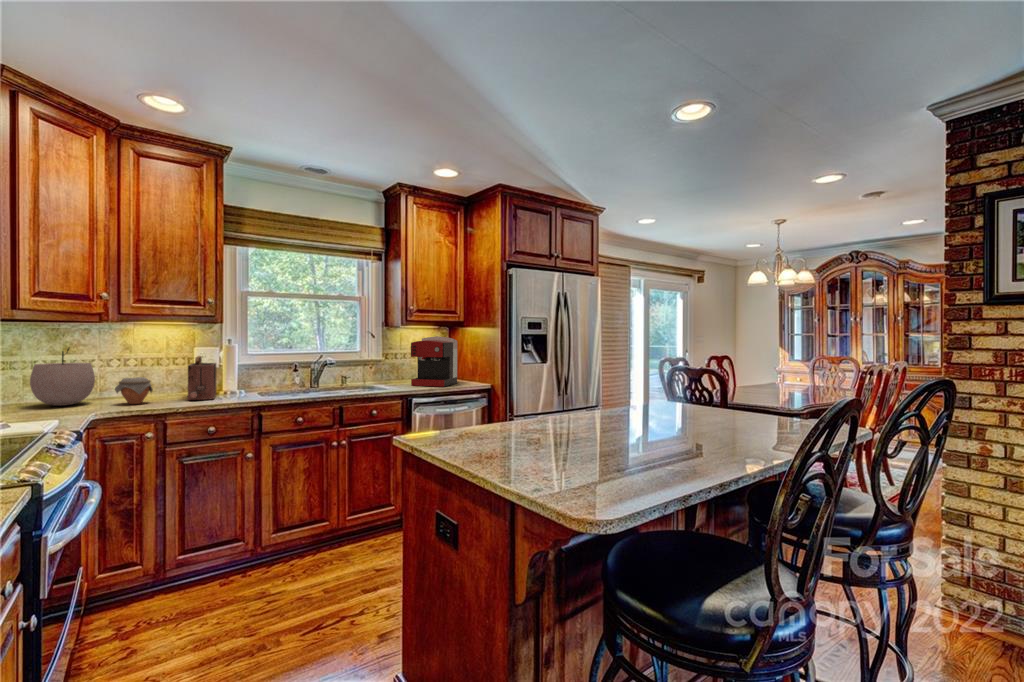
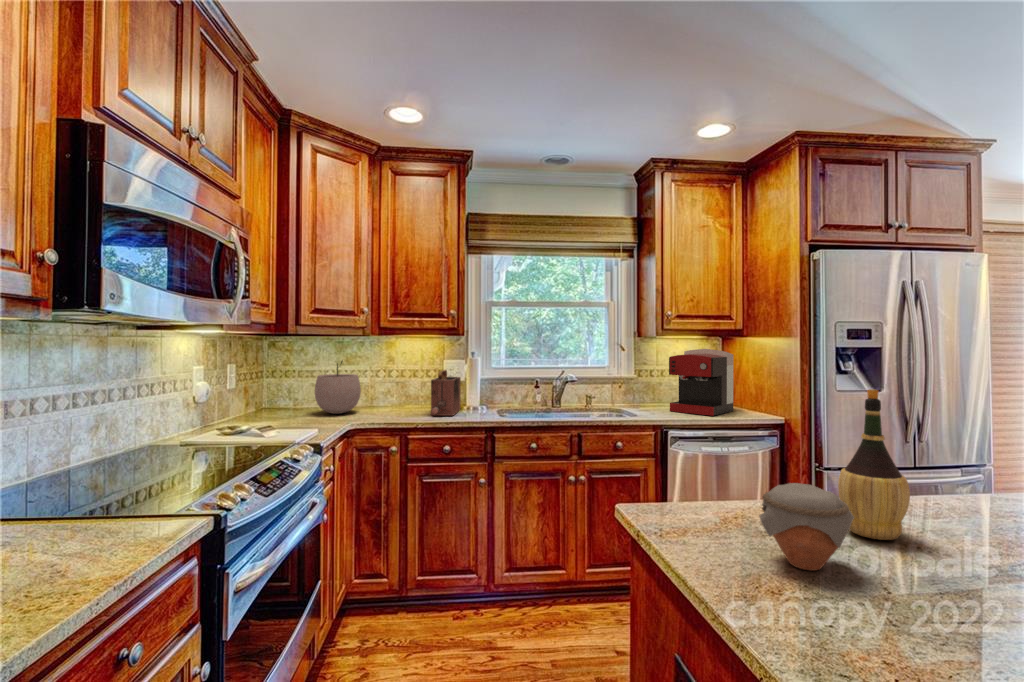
wine bottle: none [522,352,553,431] -> present [838,389,910,540]
jar: present [115,377,153,404] -> present [759,483,854,571]

